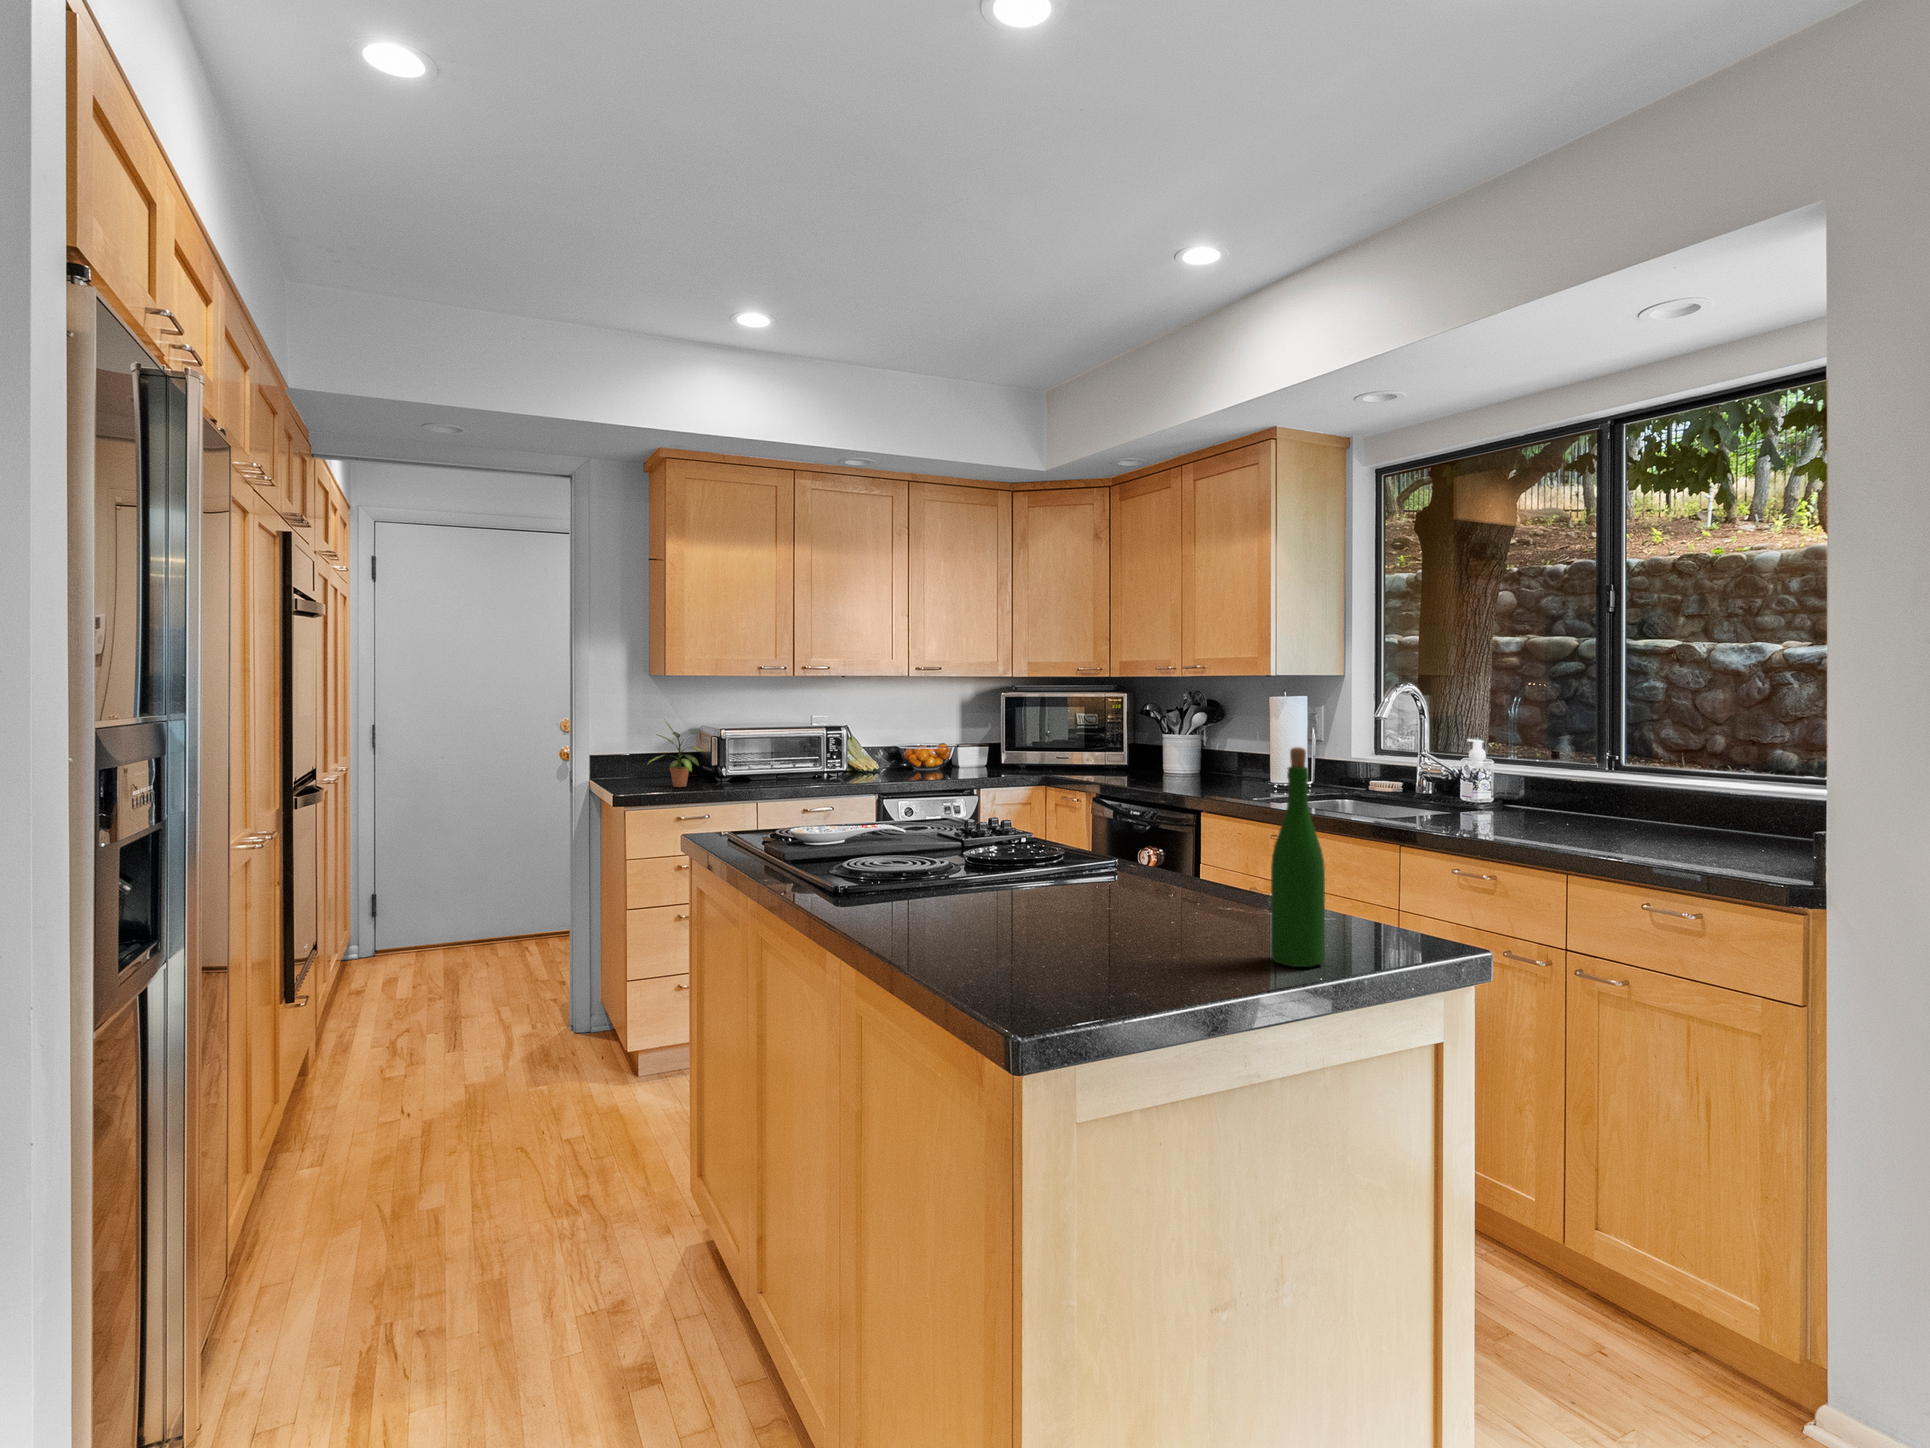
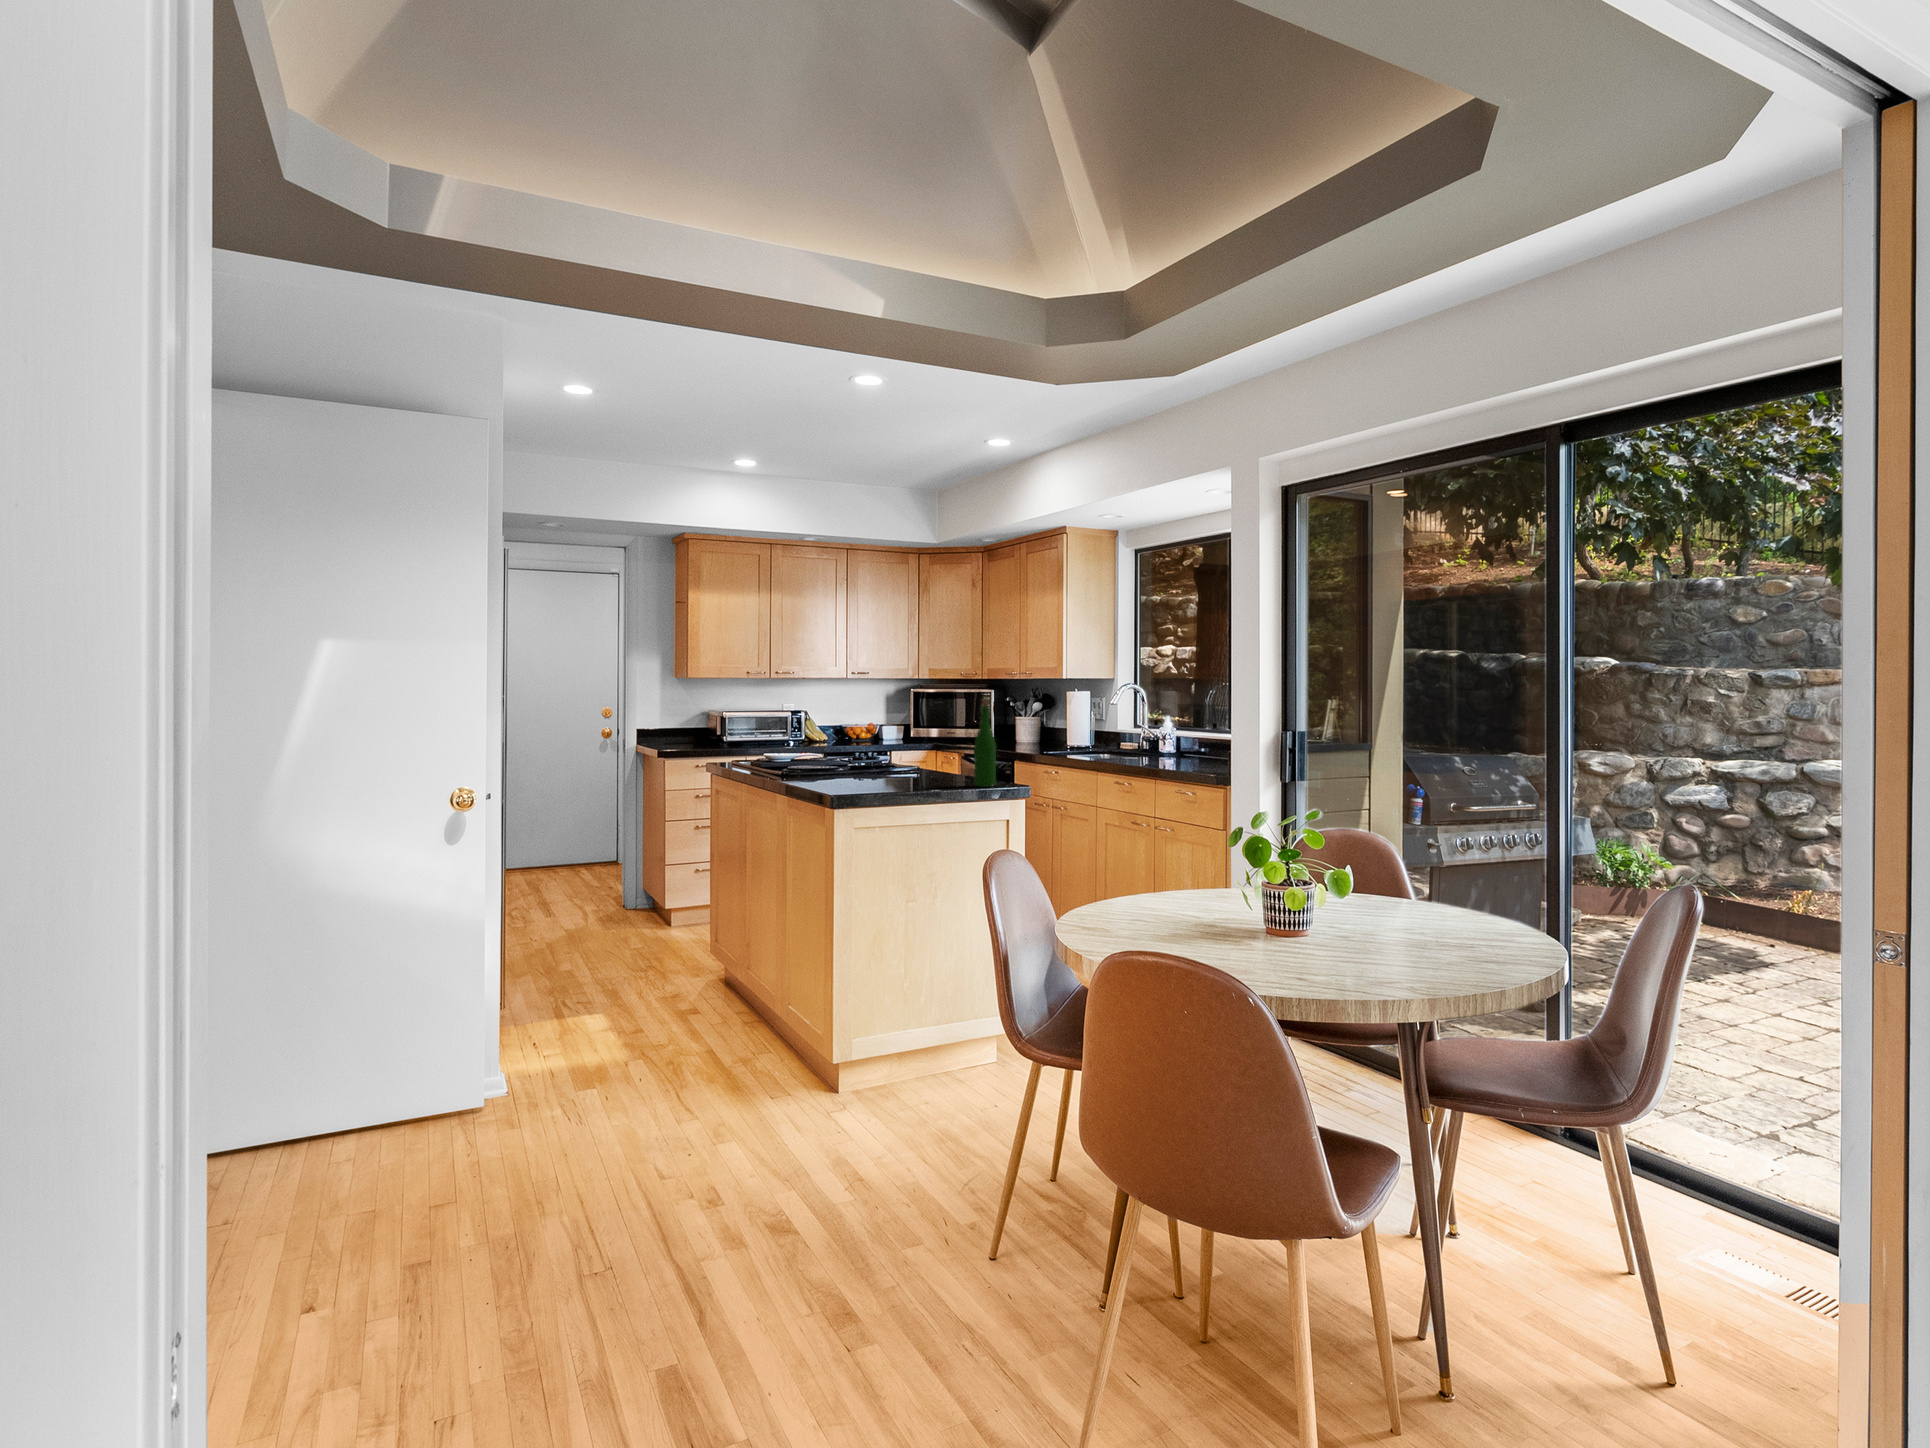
potted plant: present [647,721,703,787] -> none [677,703,715,747]

